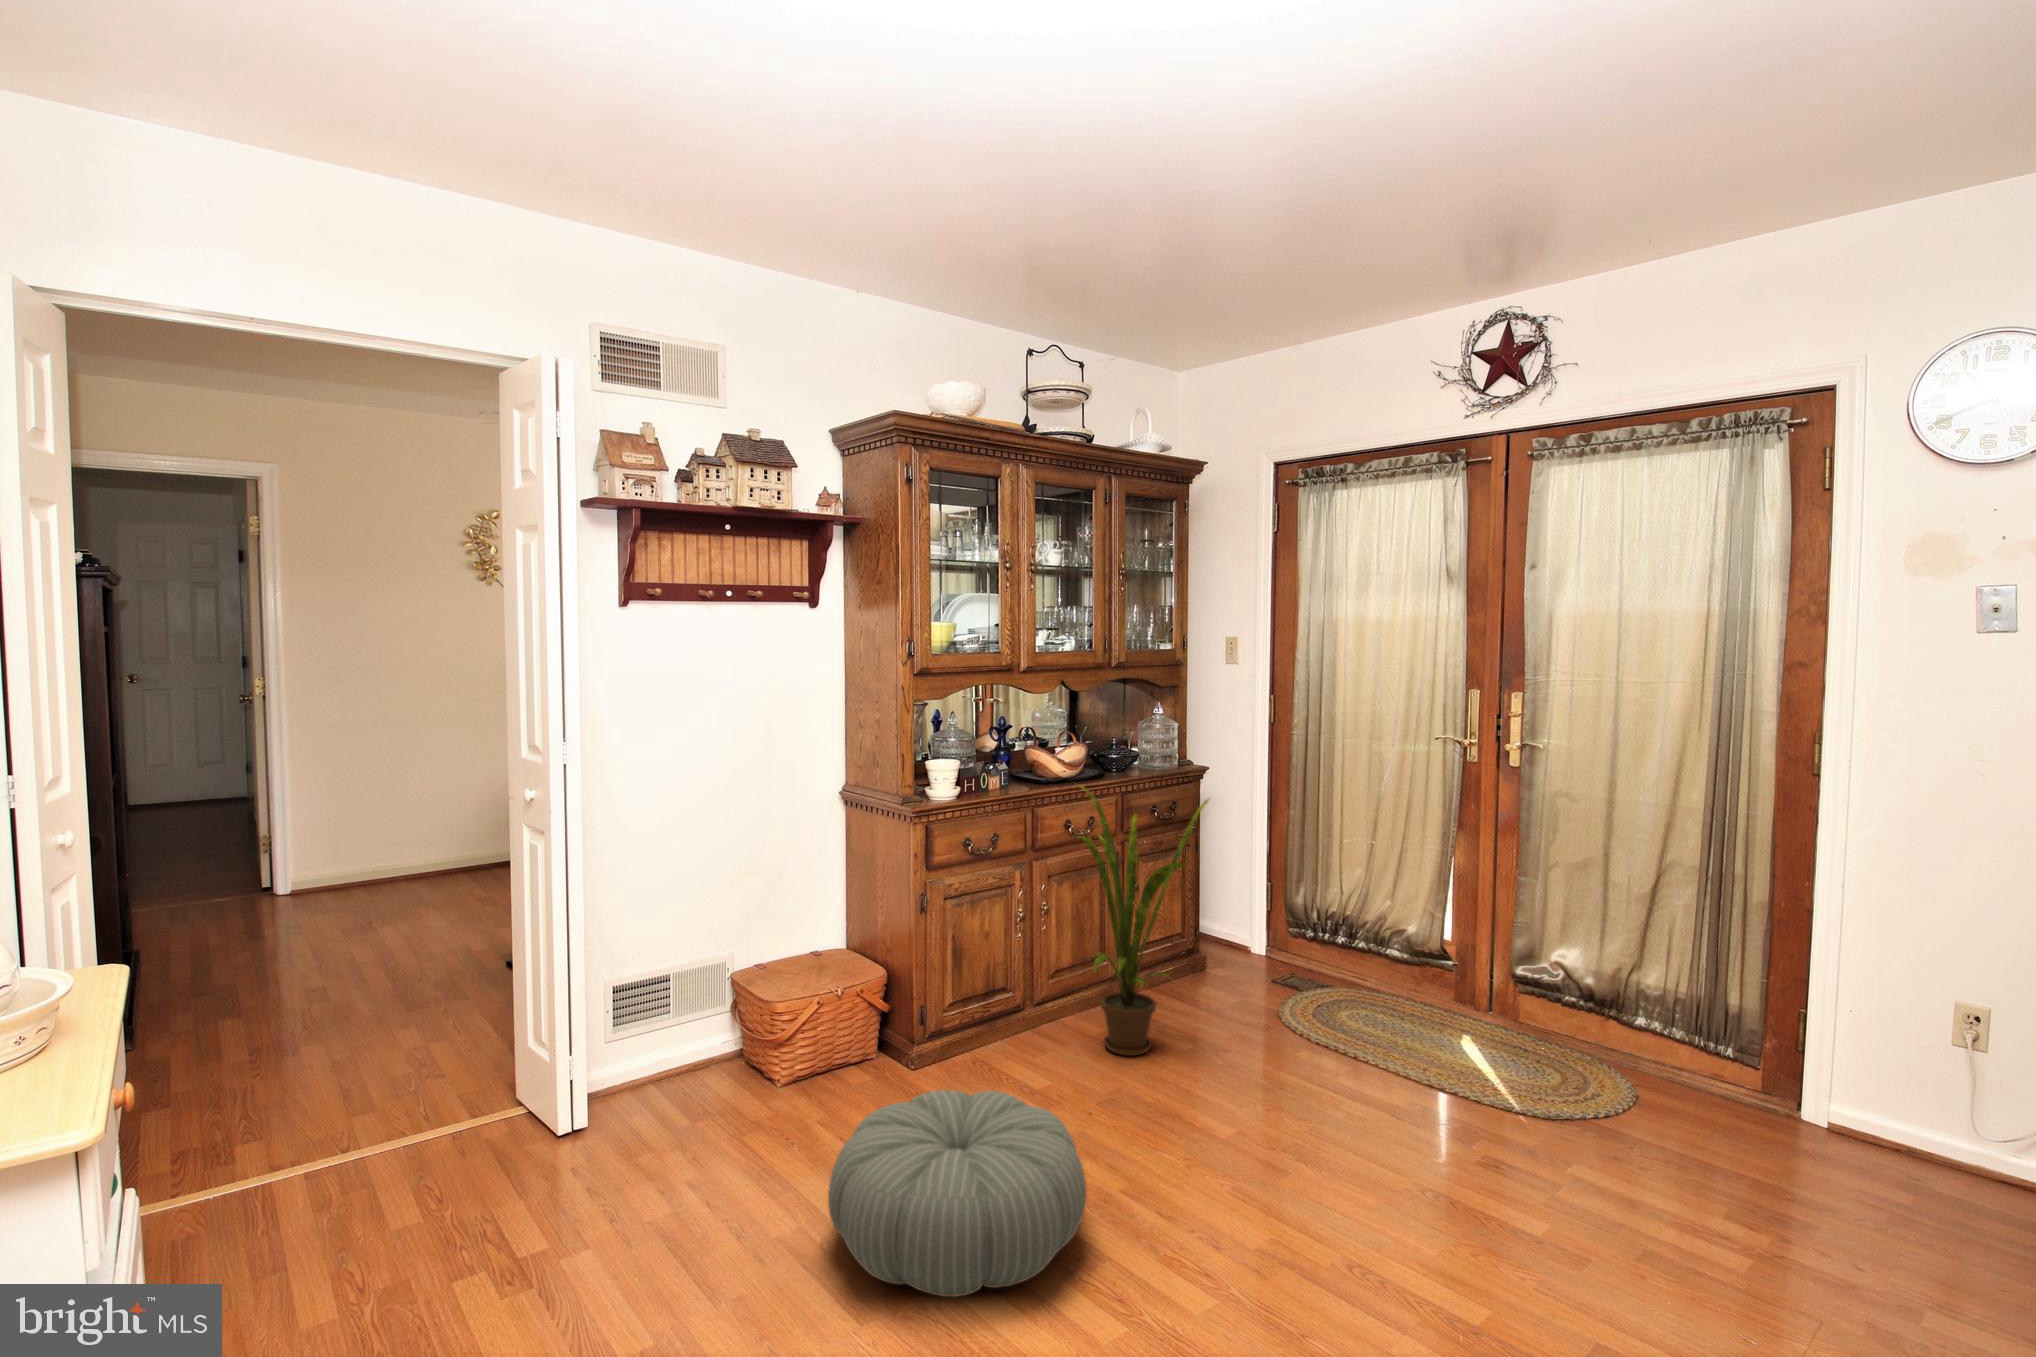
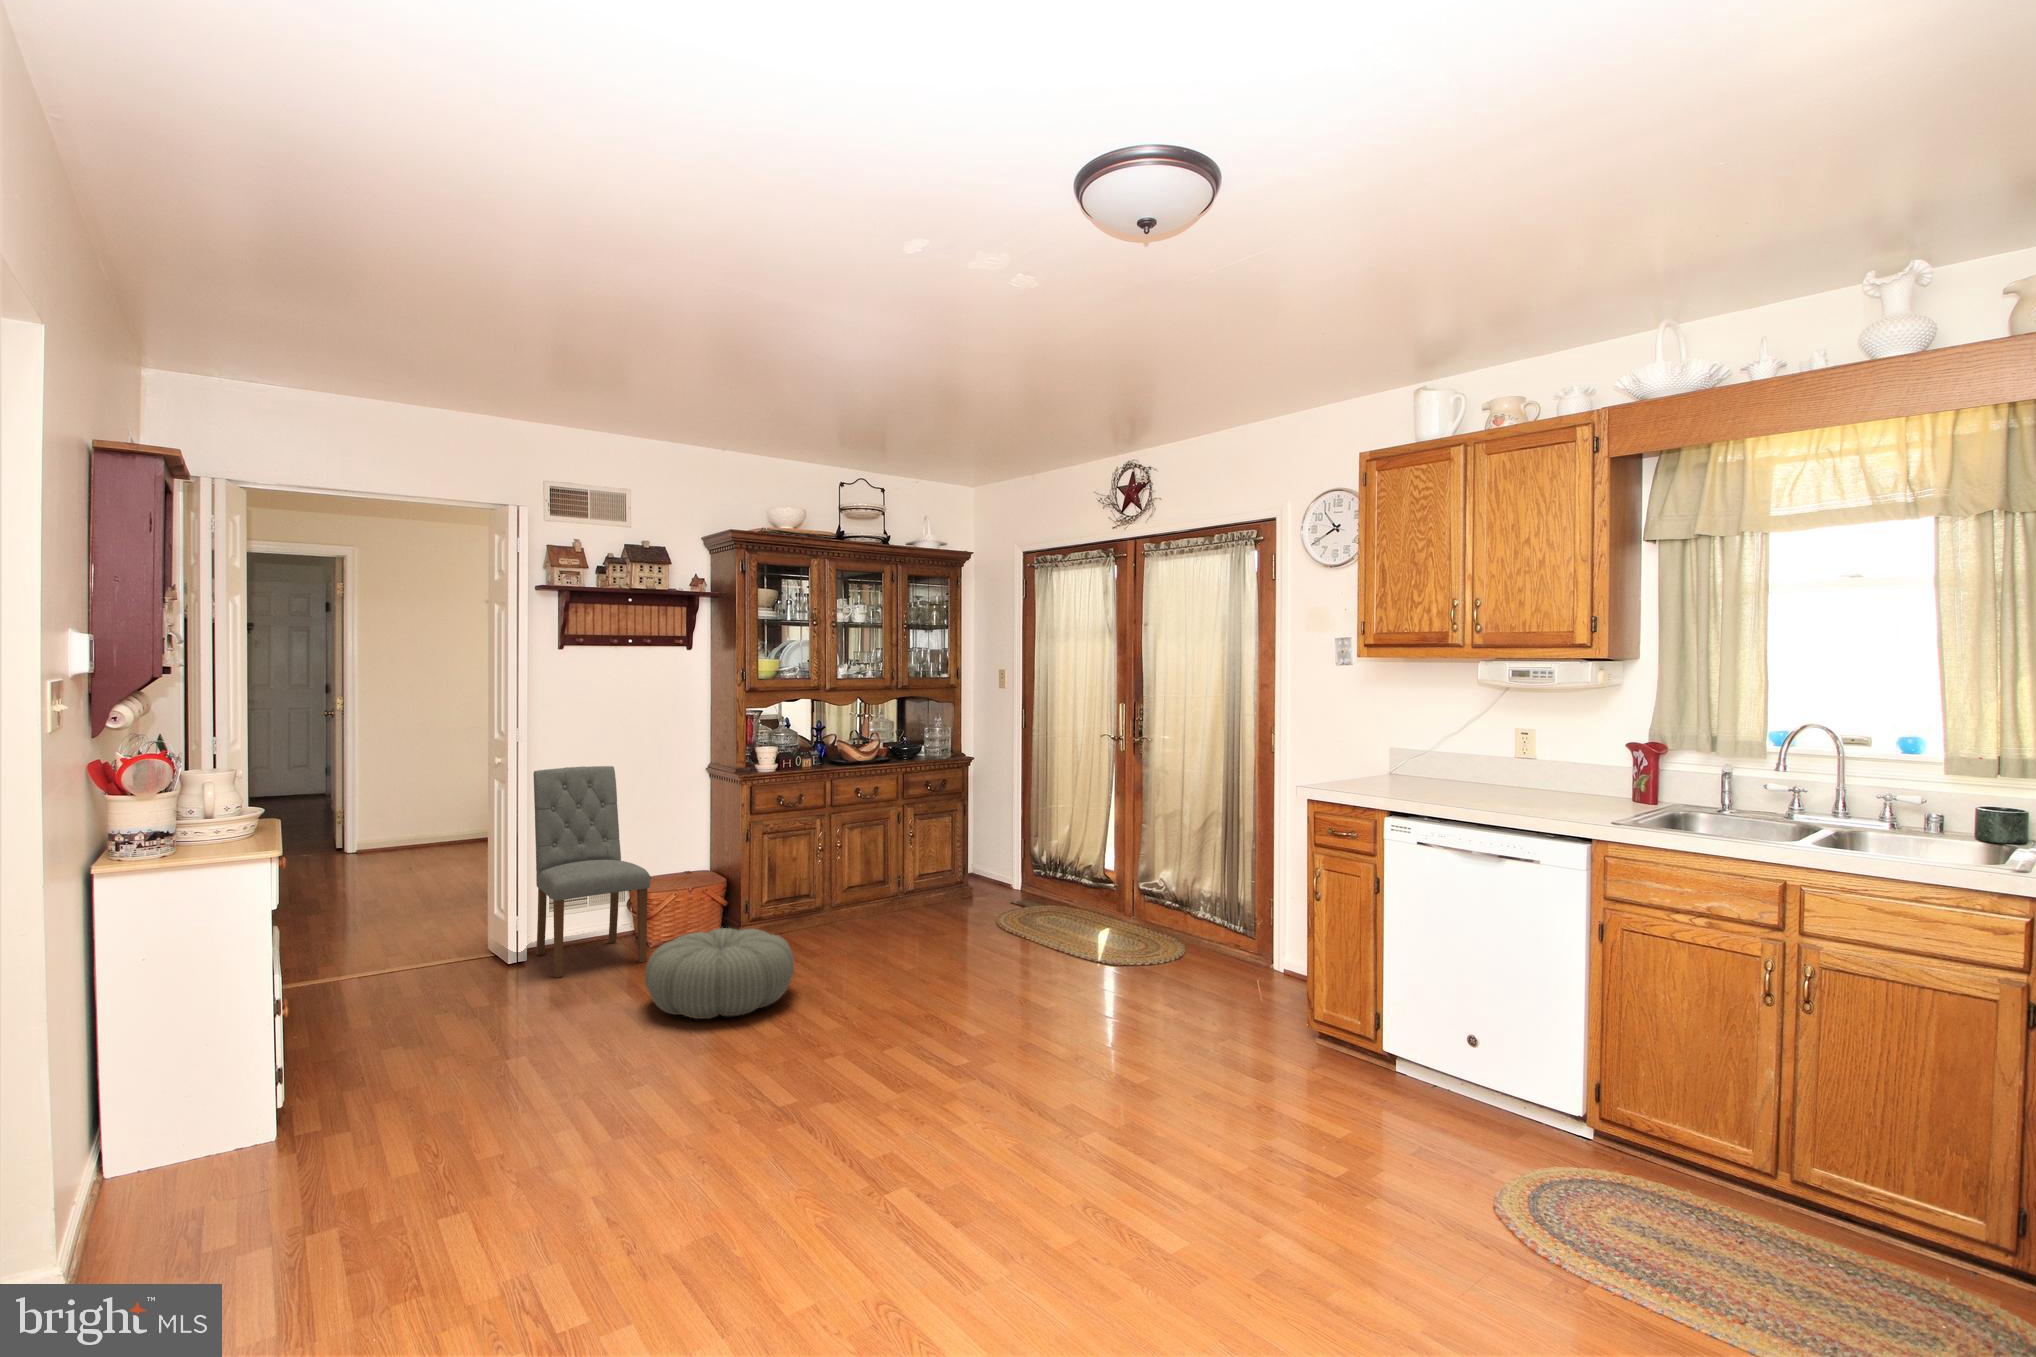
house plant: present [1077,787,1208,1056] -> none [837,763,934,936]
dining chair: none [585,796,790,1171] -> present [534,766,651,978]

